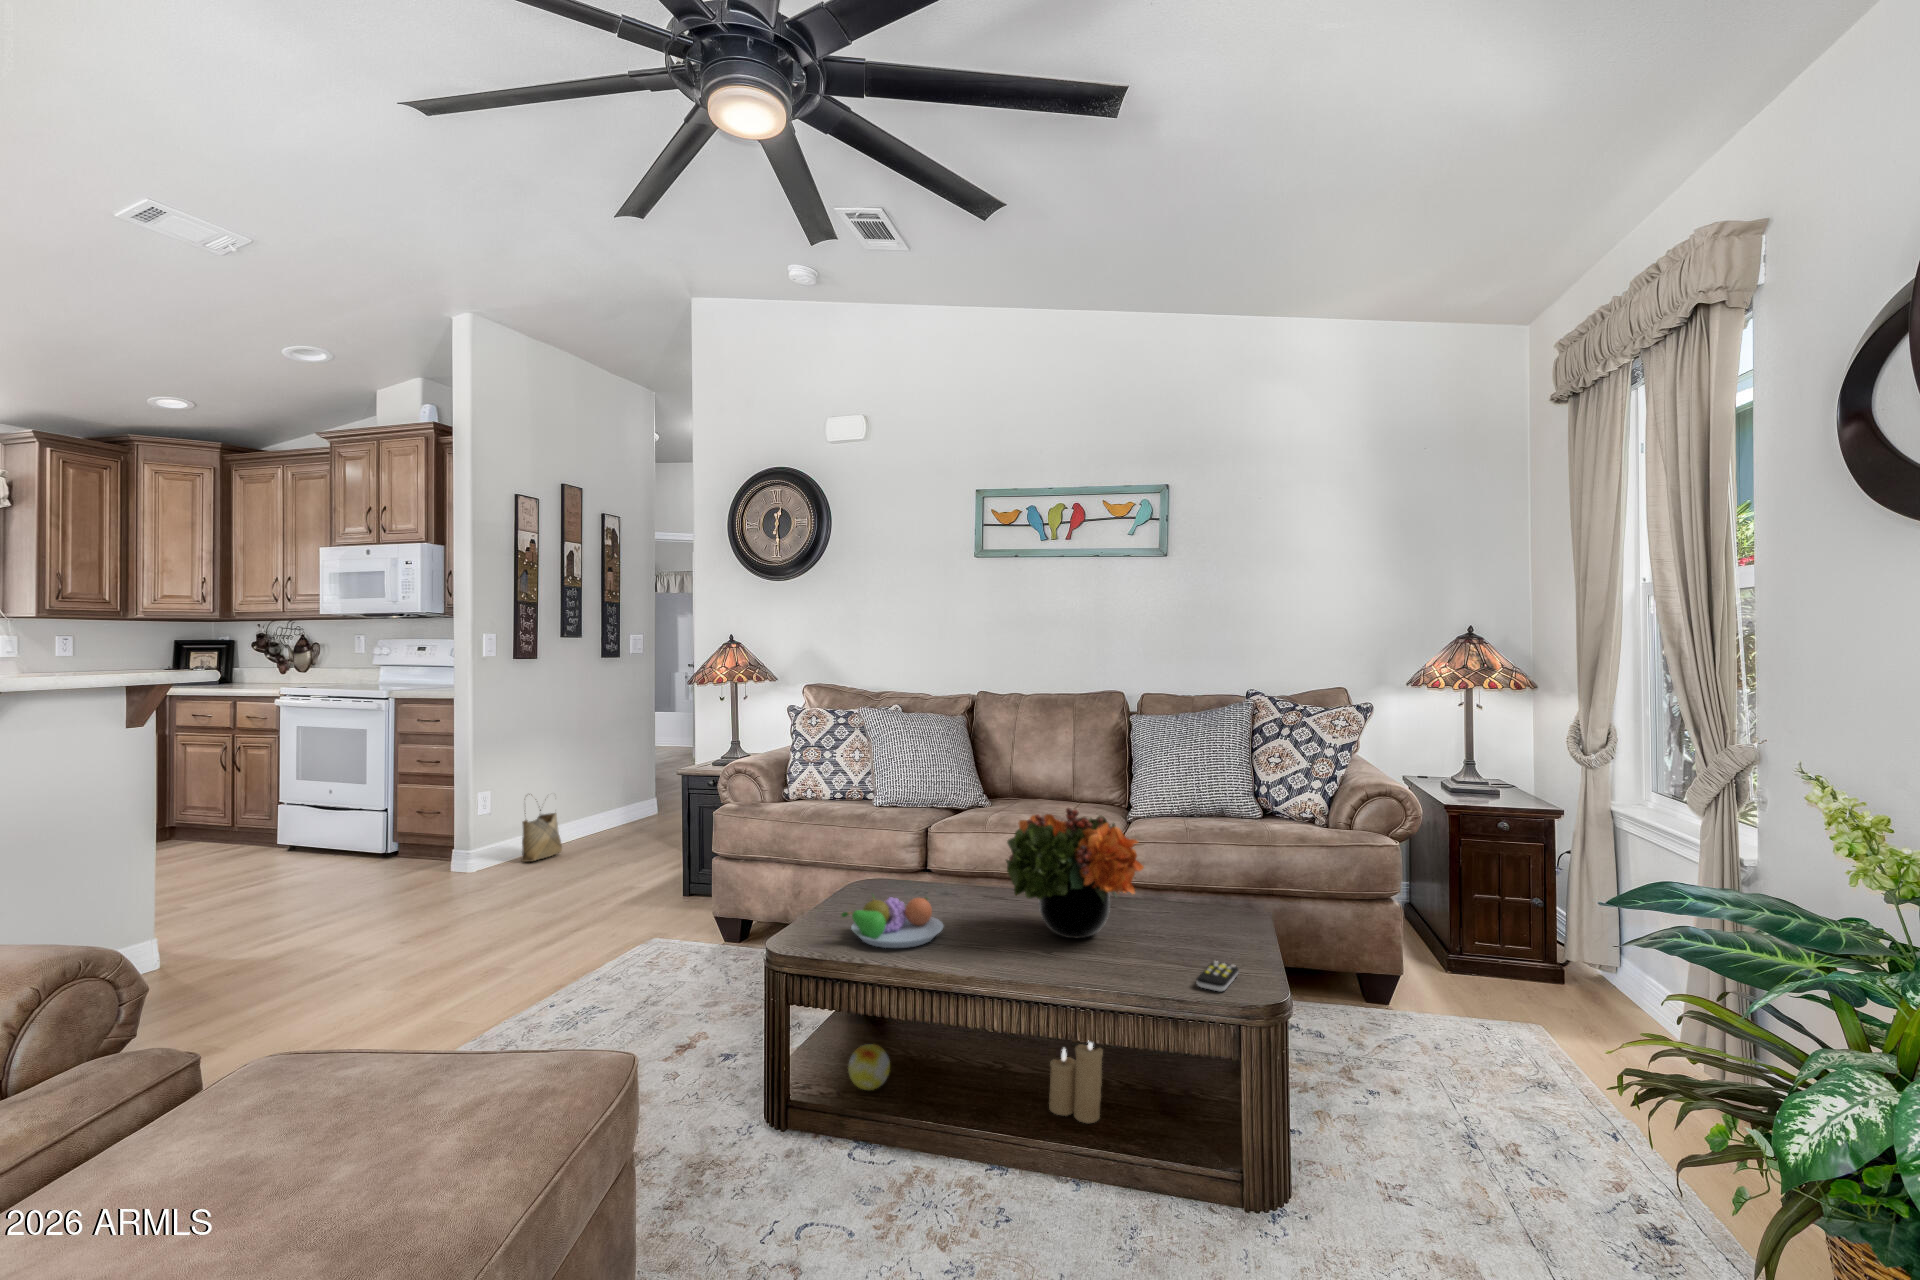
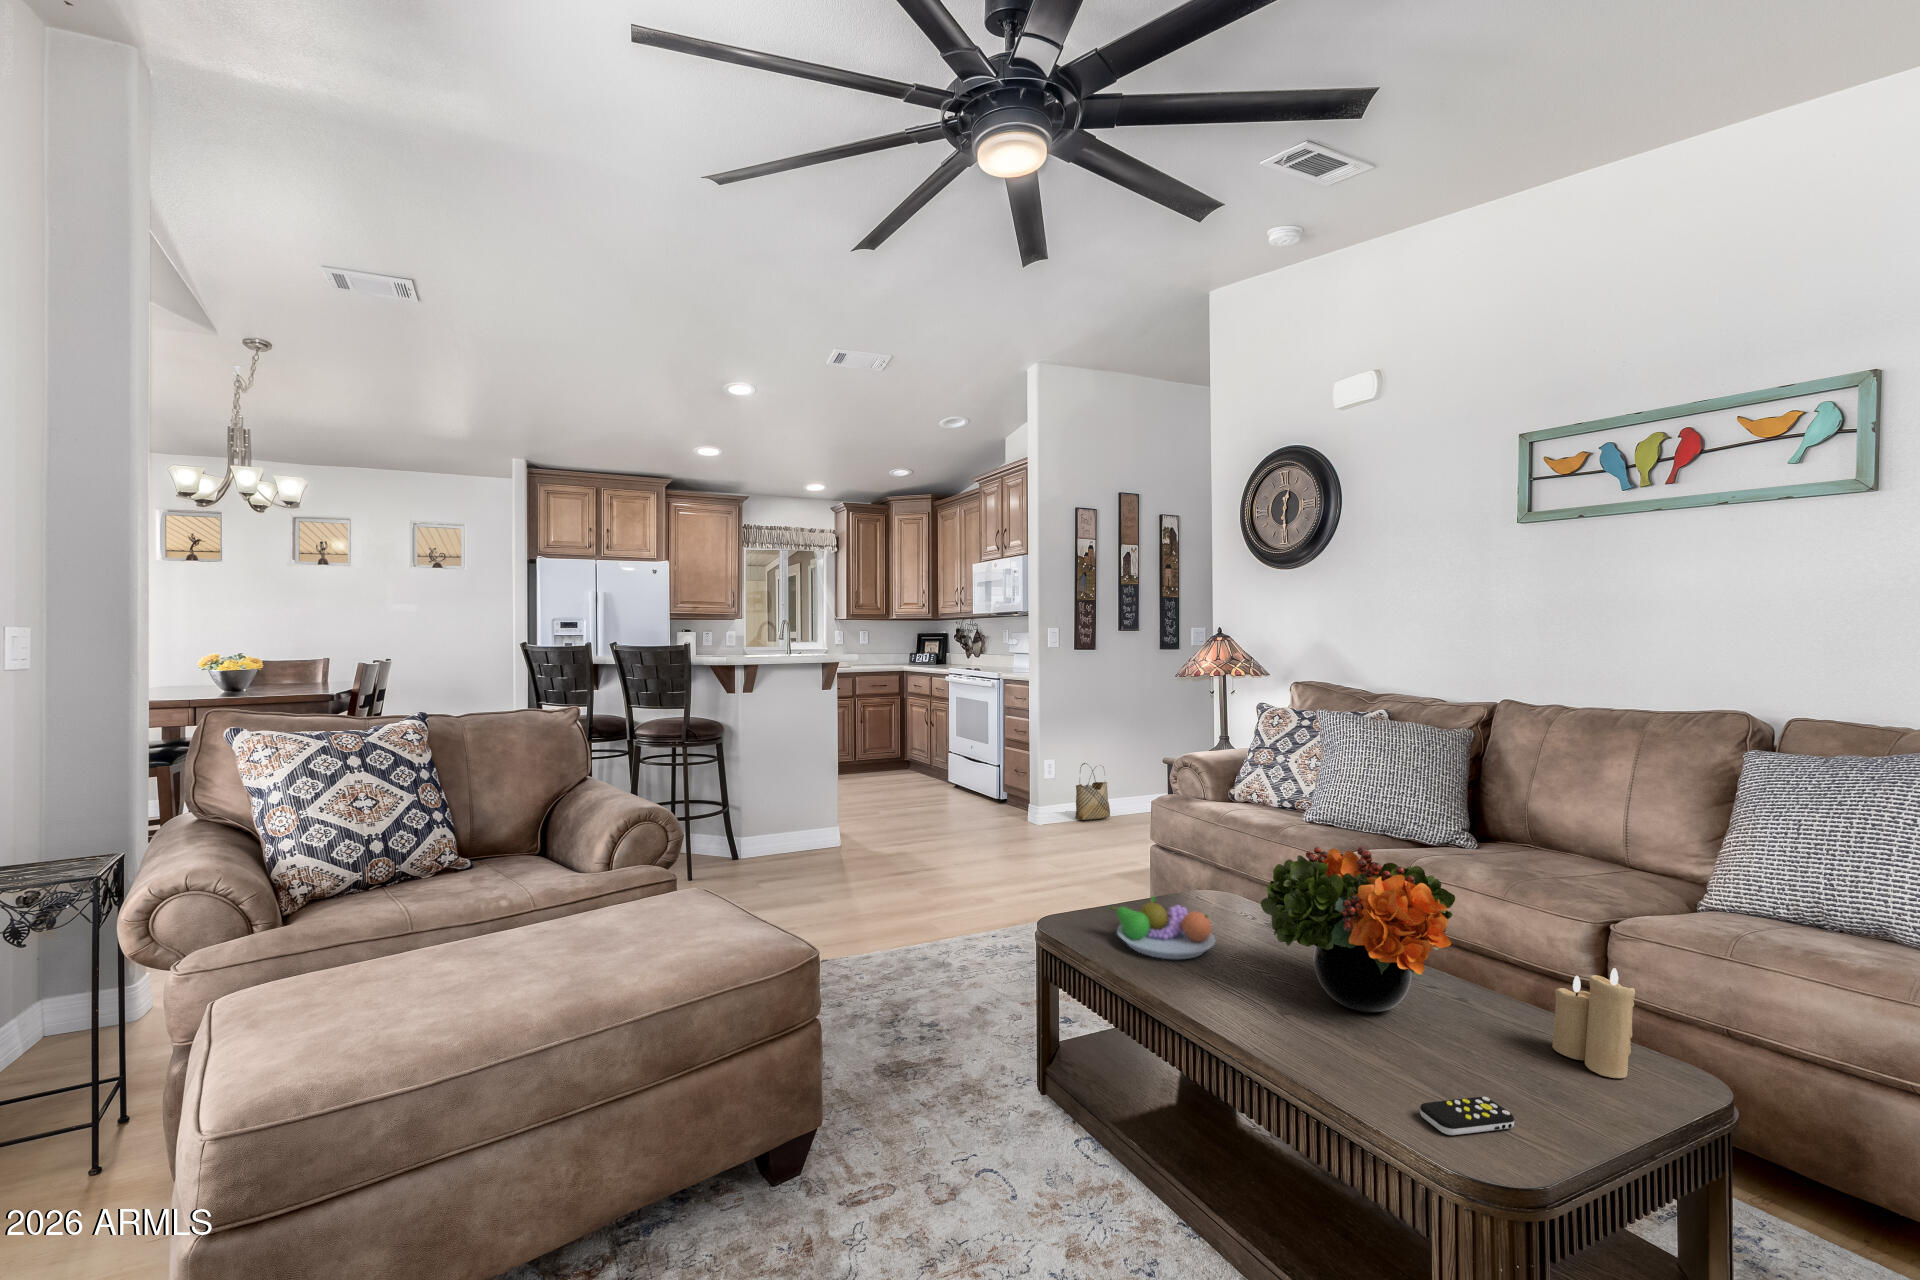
candle: present [1049,1042,1103,1124] -> present [1552,968,1635,1078]
decorative ball: present [848,1044,890,1090] -> none [1102,1043,1145,1090]

